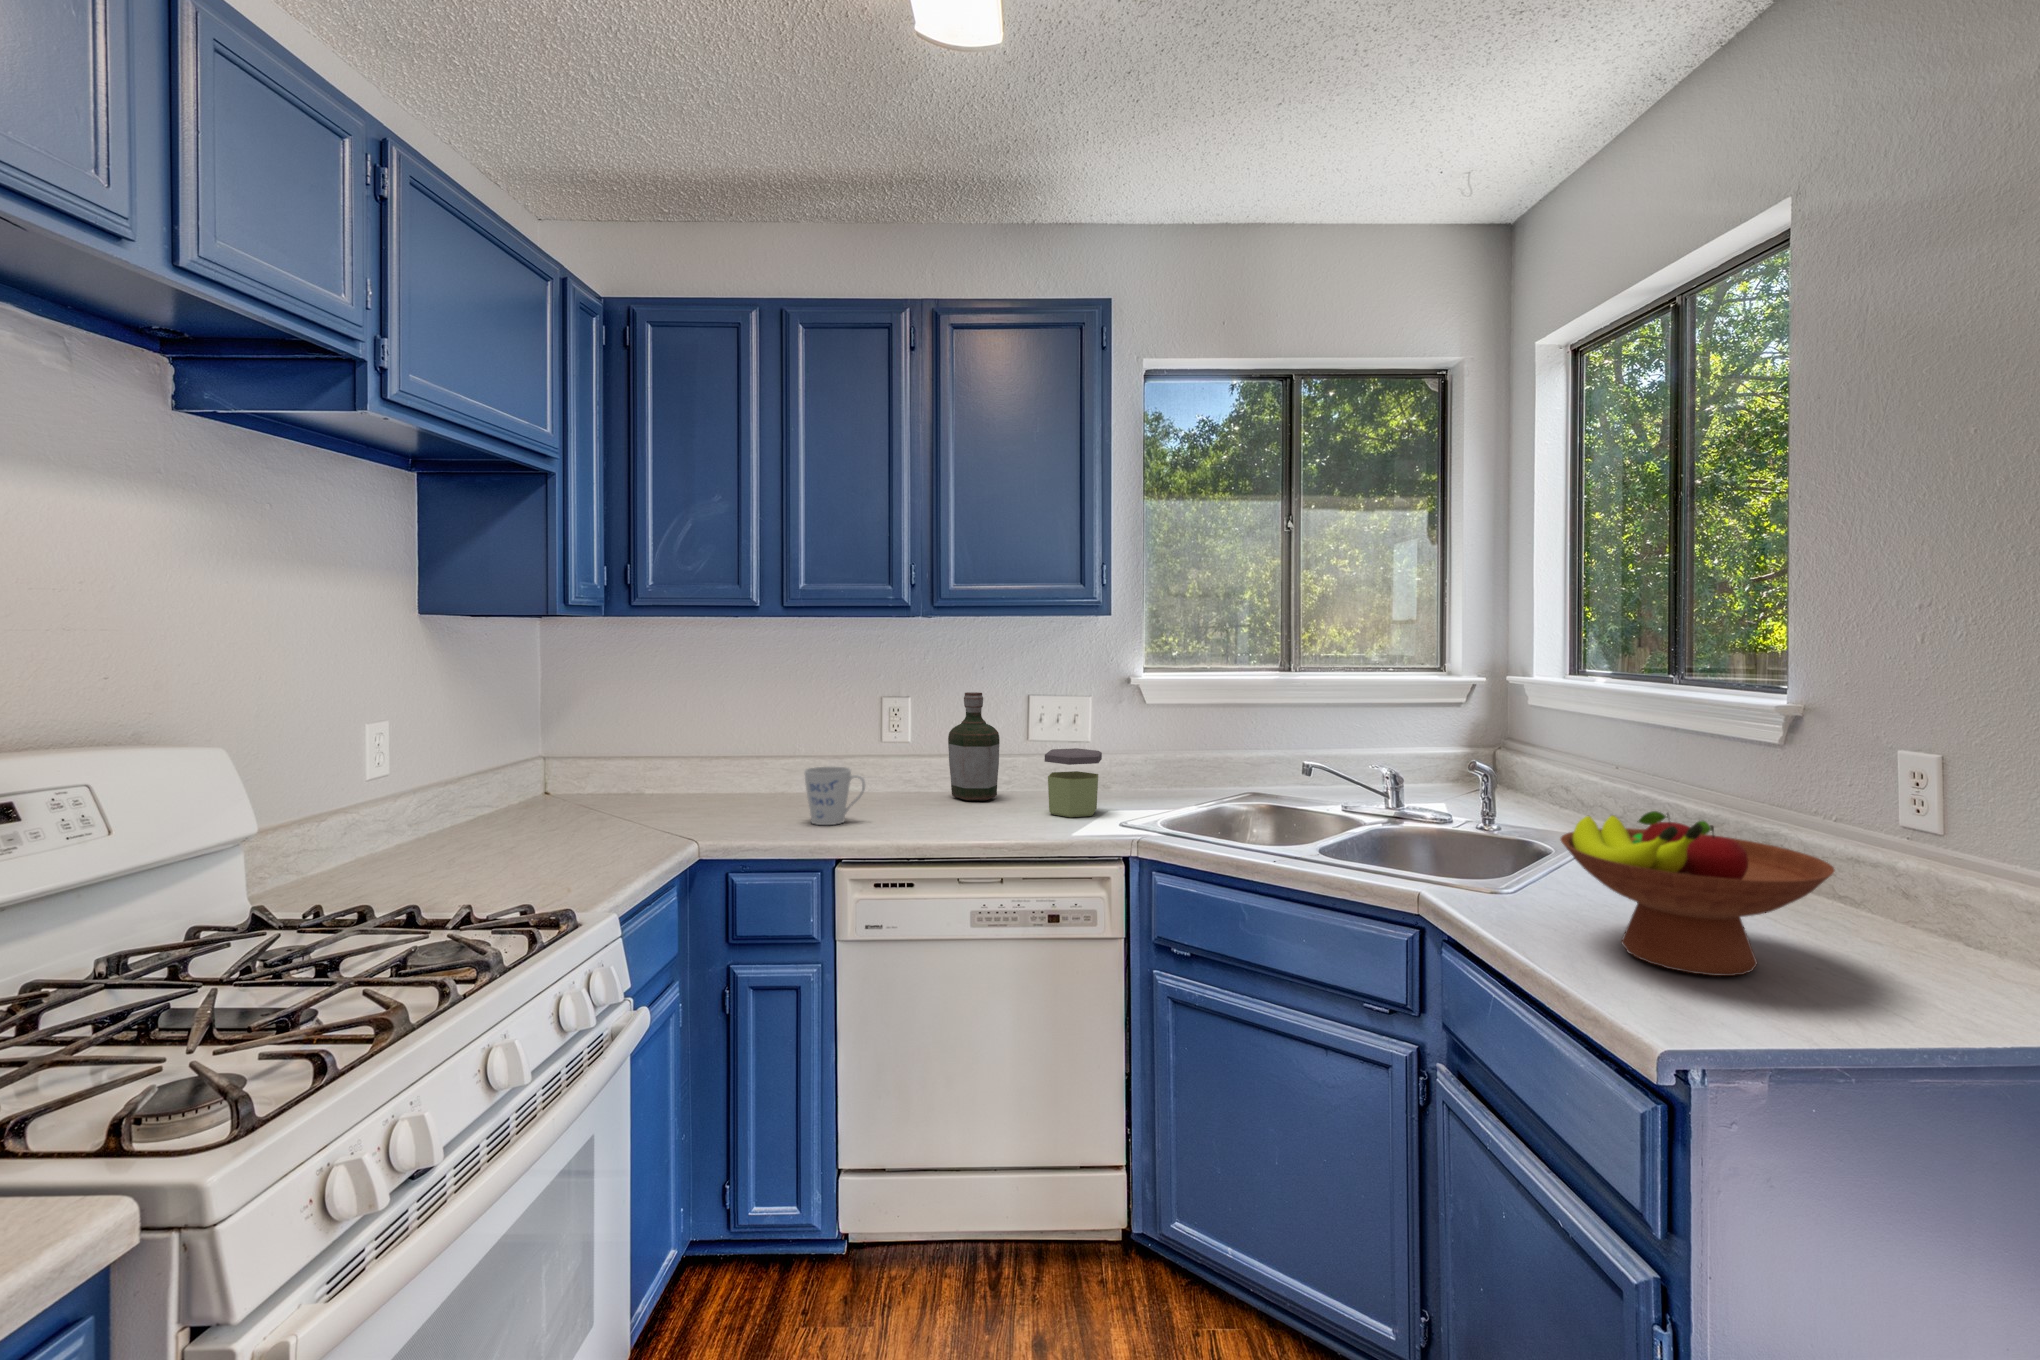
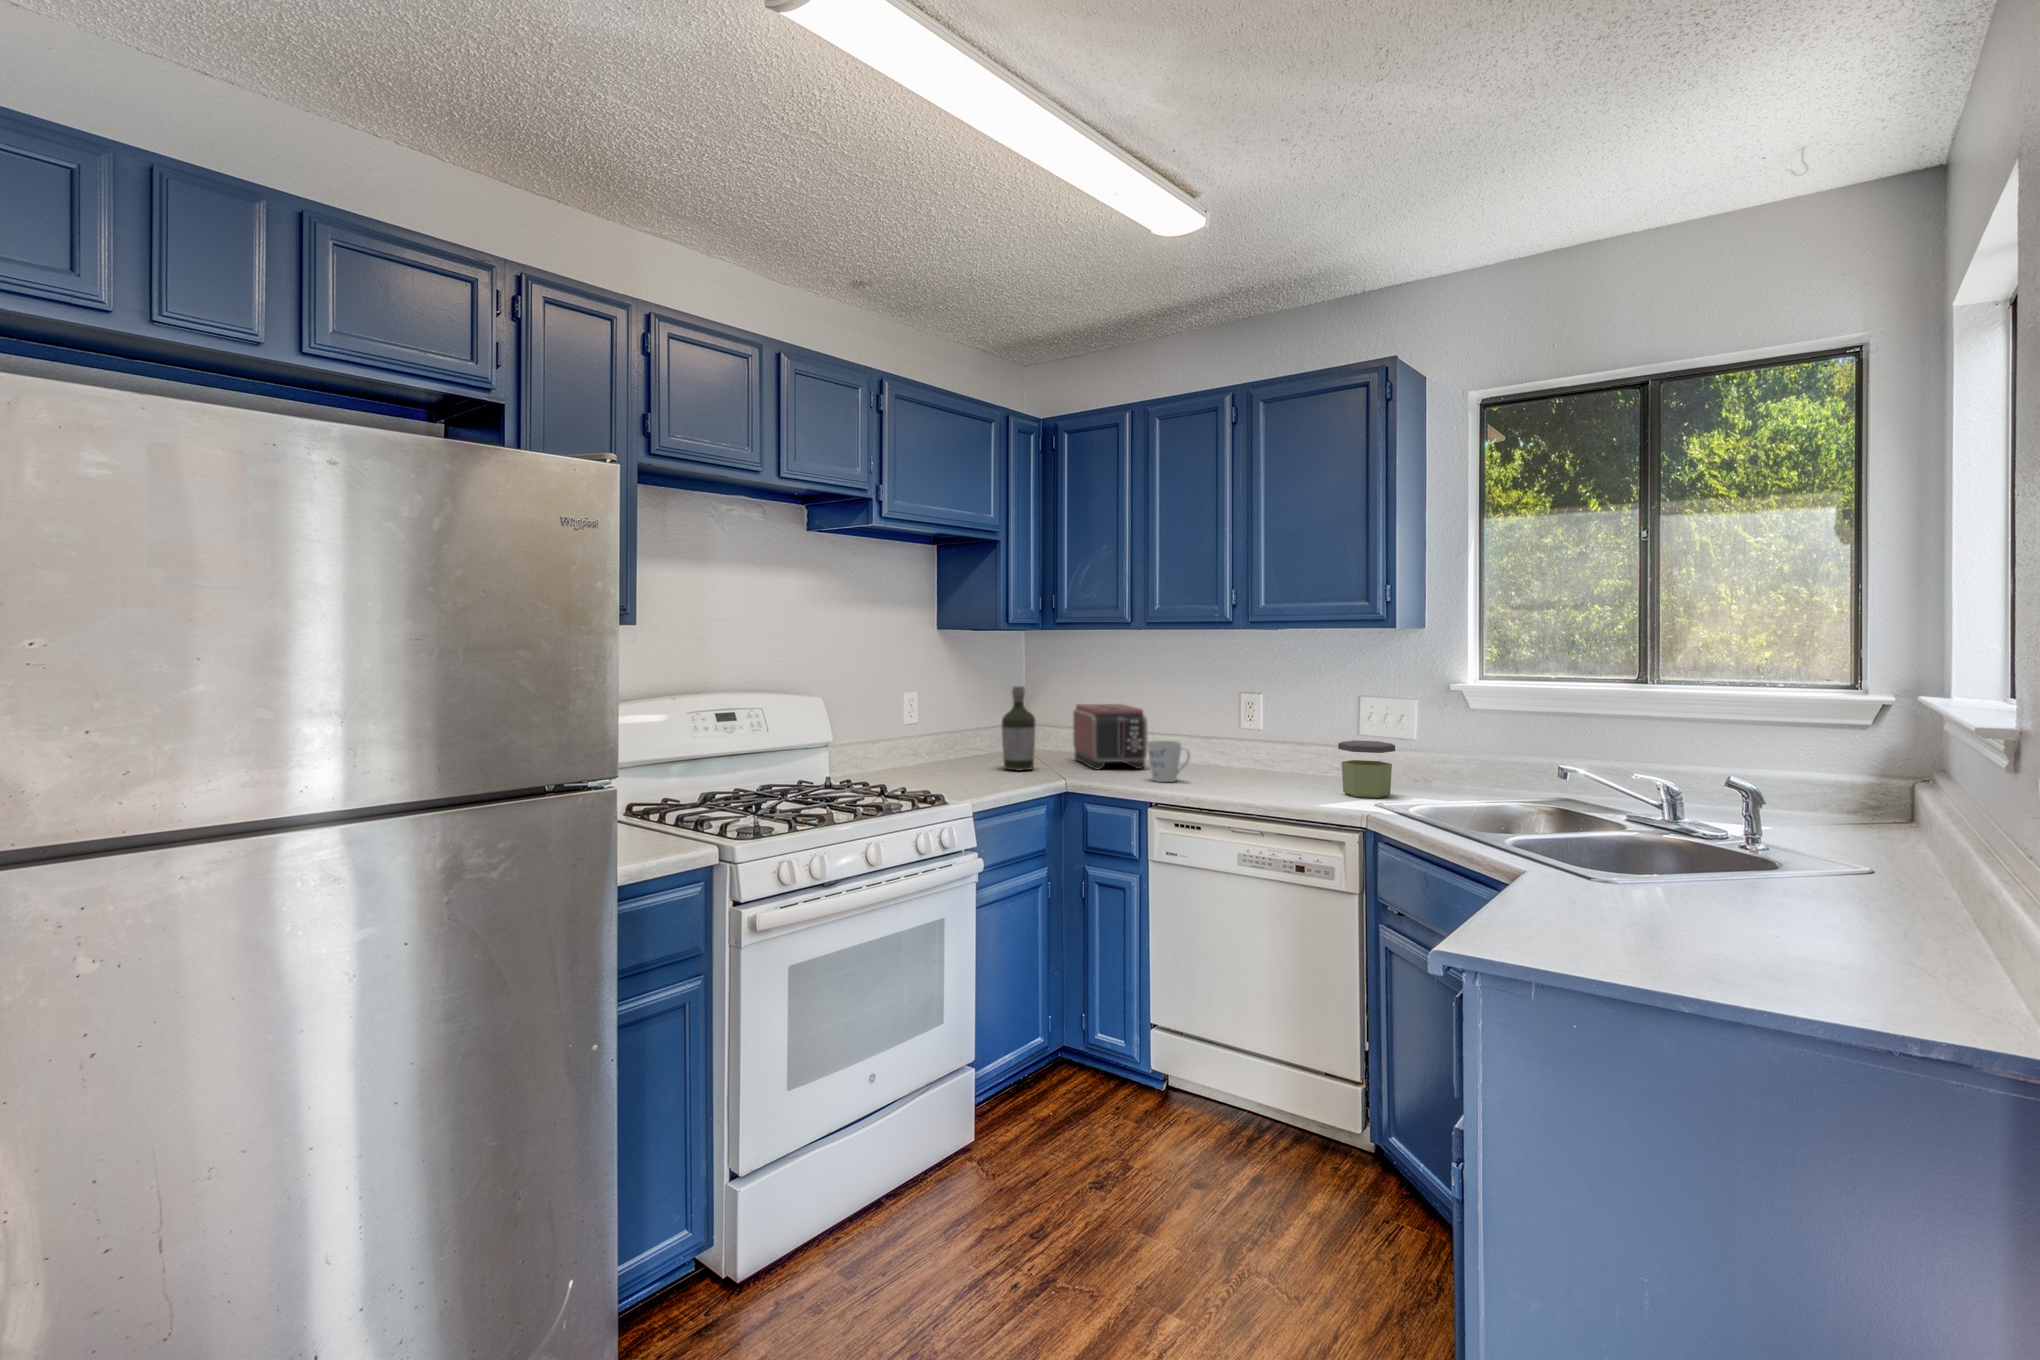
bottle: present [948,692,1000,801] -> present [1002,687,1036,771]
toaster: none [645,716,772,814] -> present [1073,704,1147,769]
fruit bowl: present [1561,811,1835,976] -> none [1569,794,1824,943]

